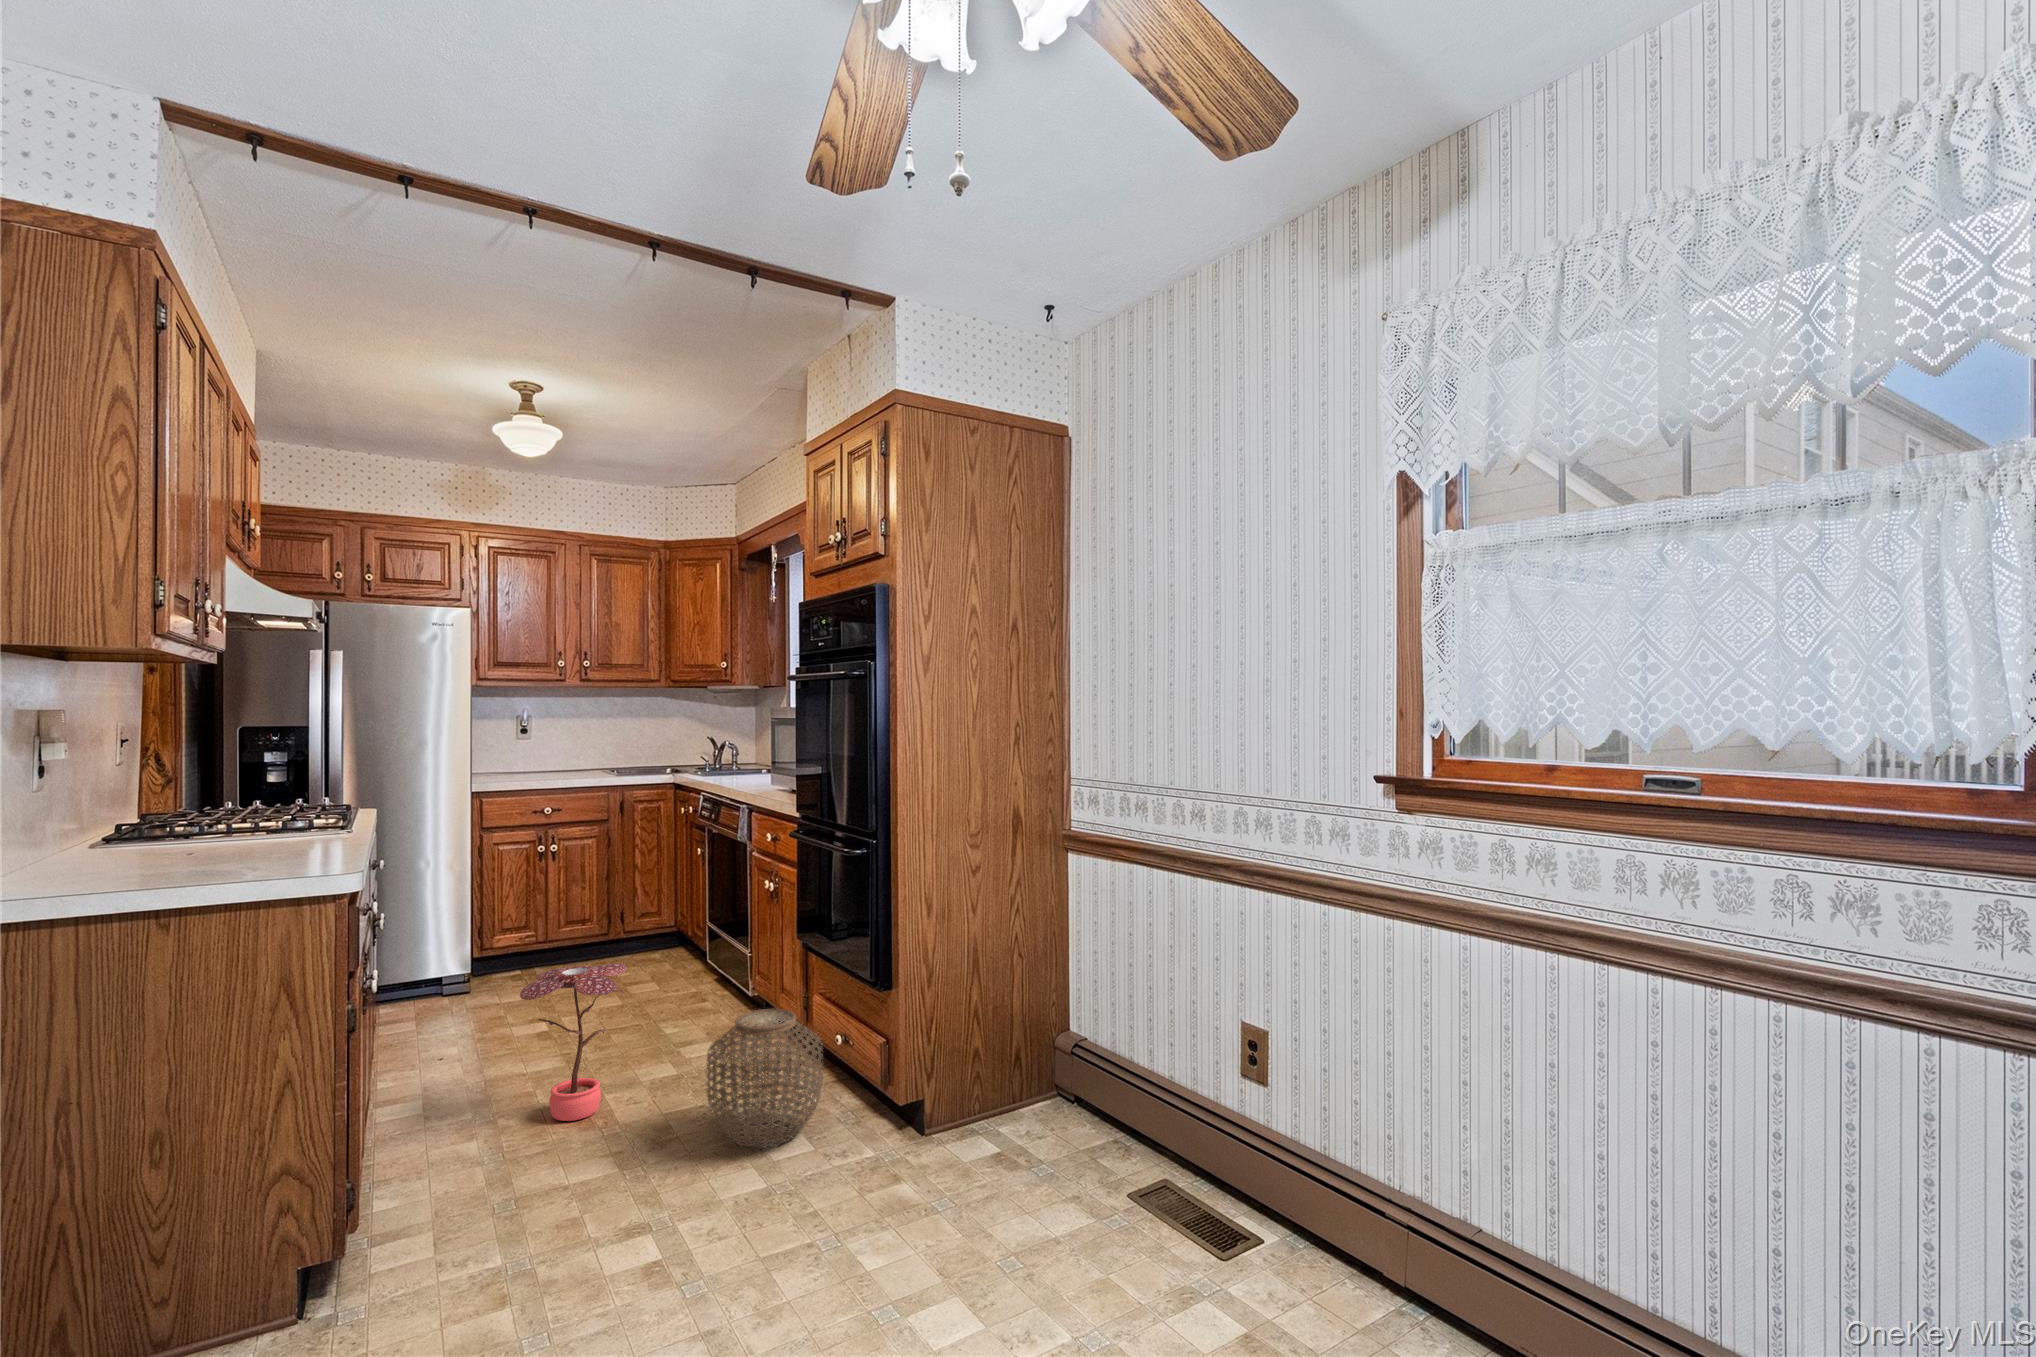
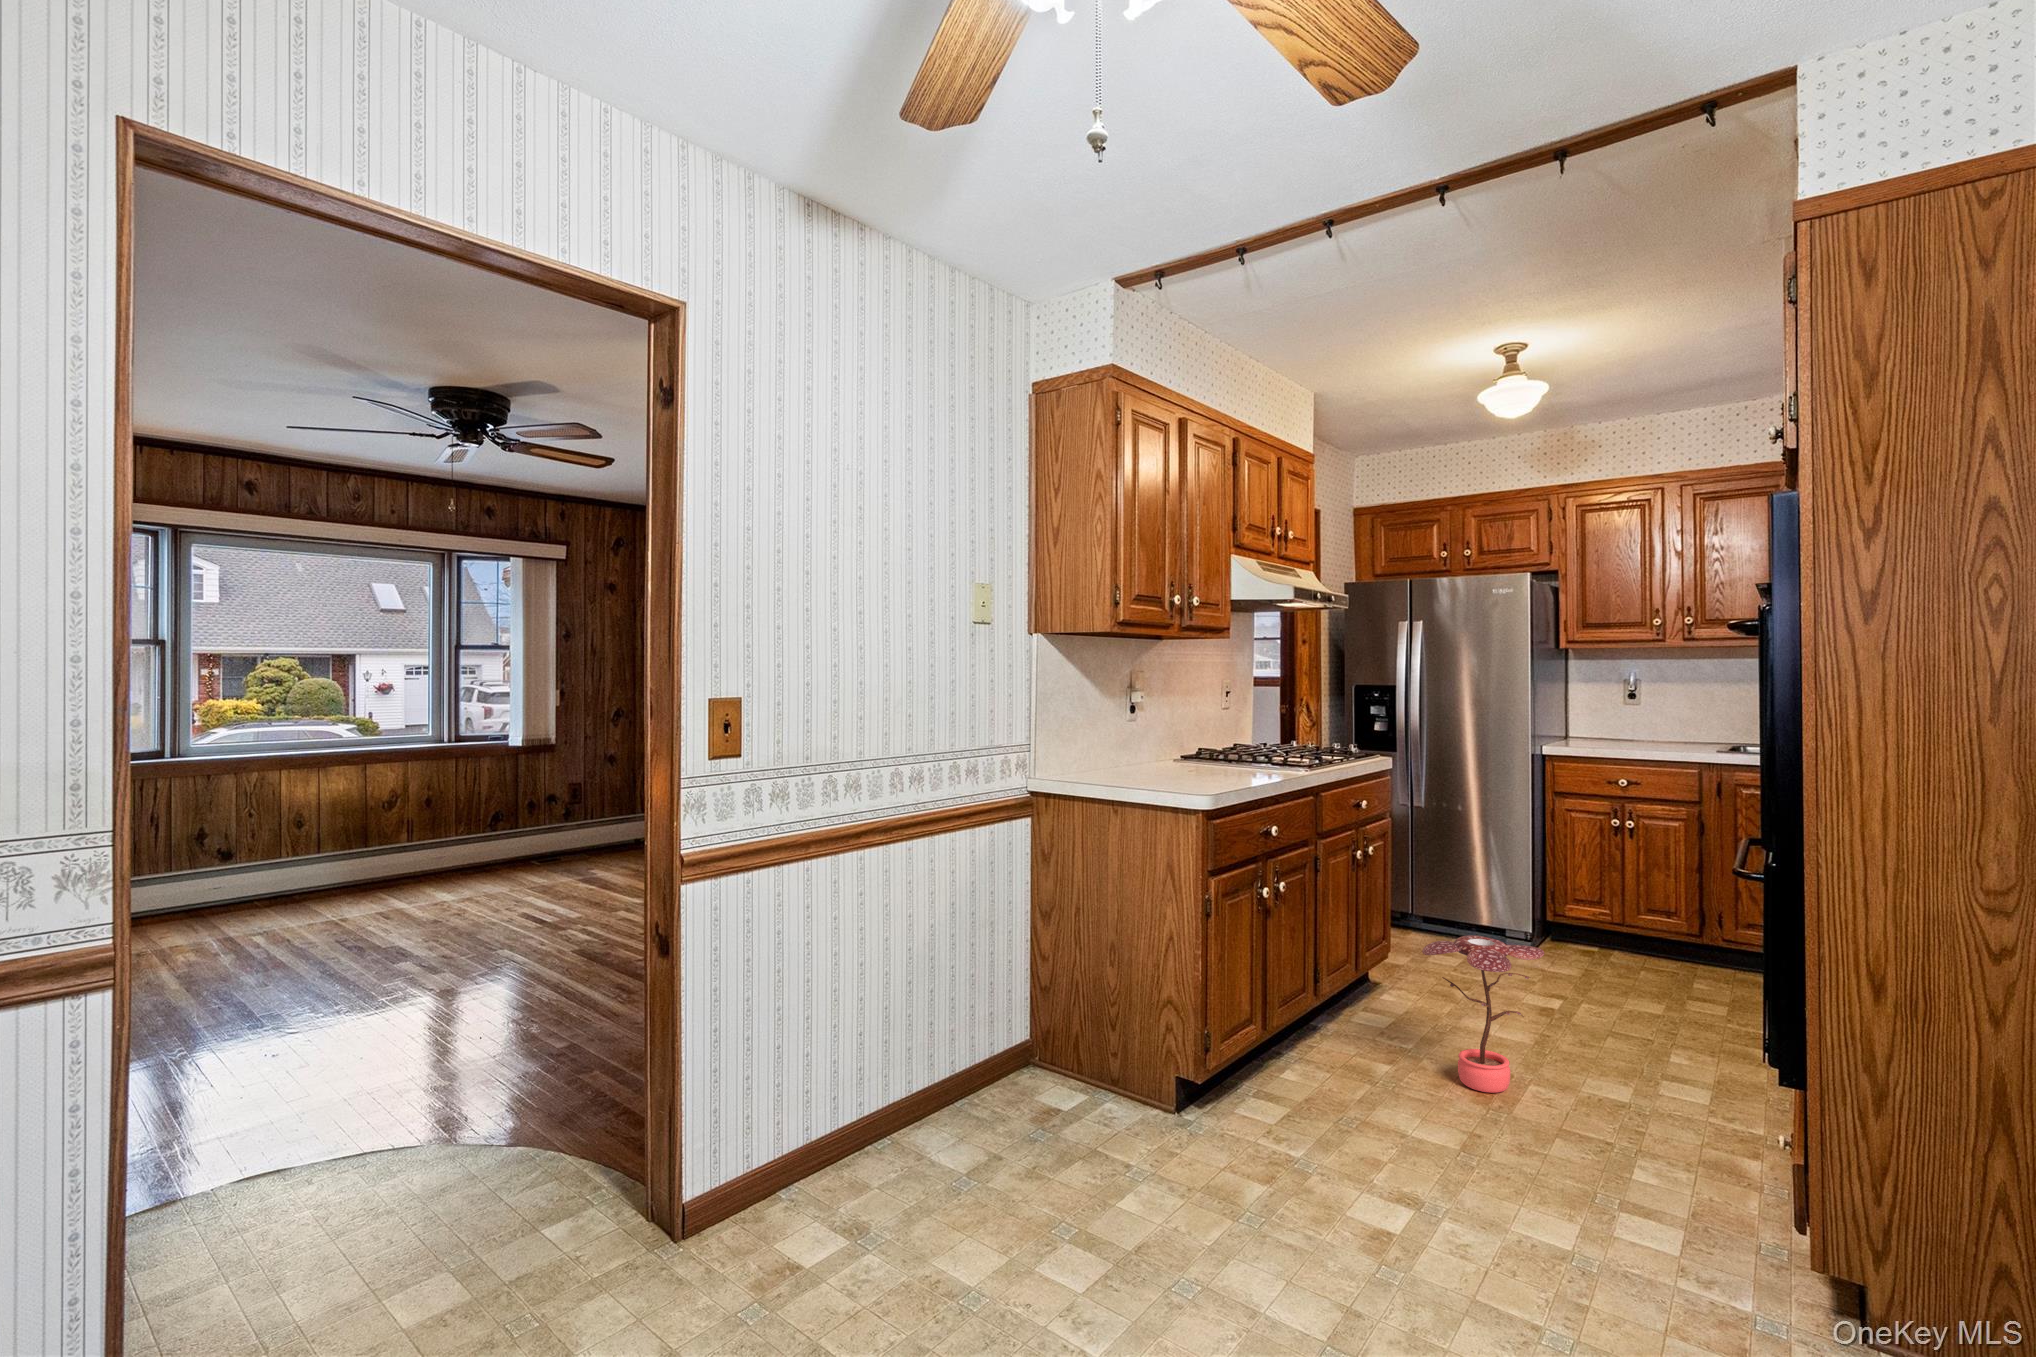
woven basket: present [707,1009,823,1147] -> none [1556,1045,1722,1223]

